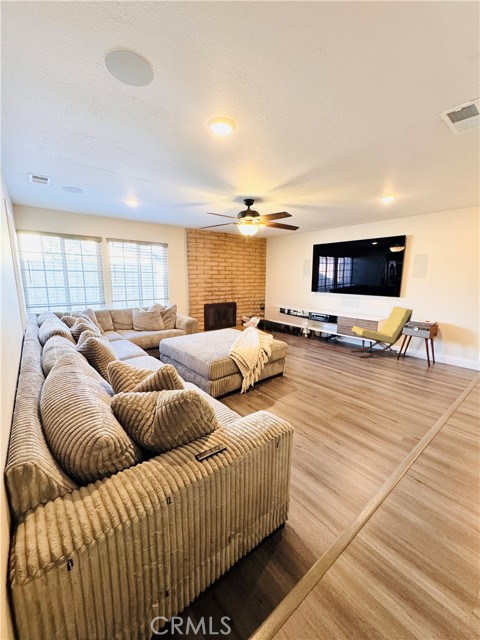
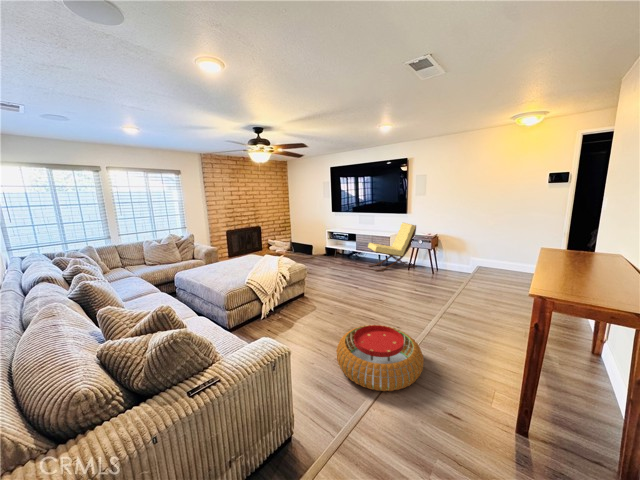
pouf: none [328,414,440,493] -> present [336,325,424,391]

